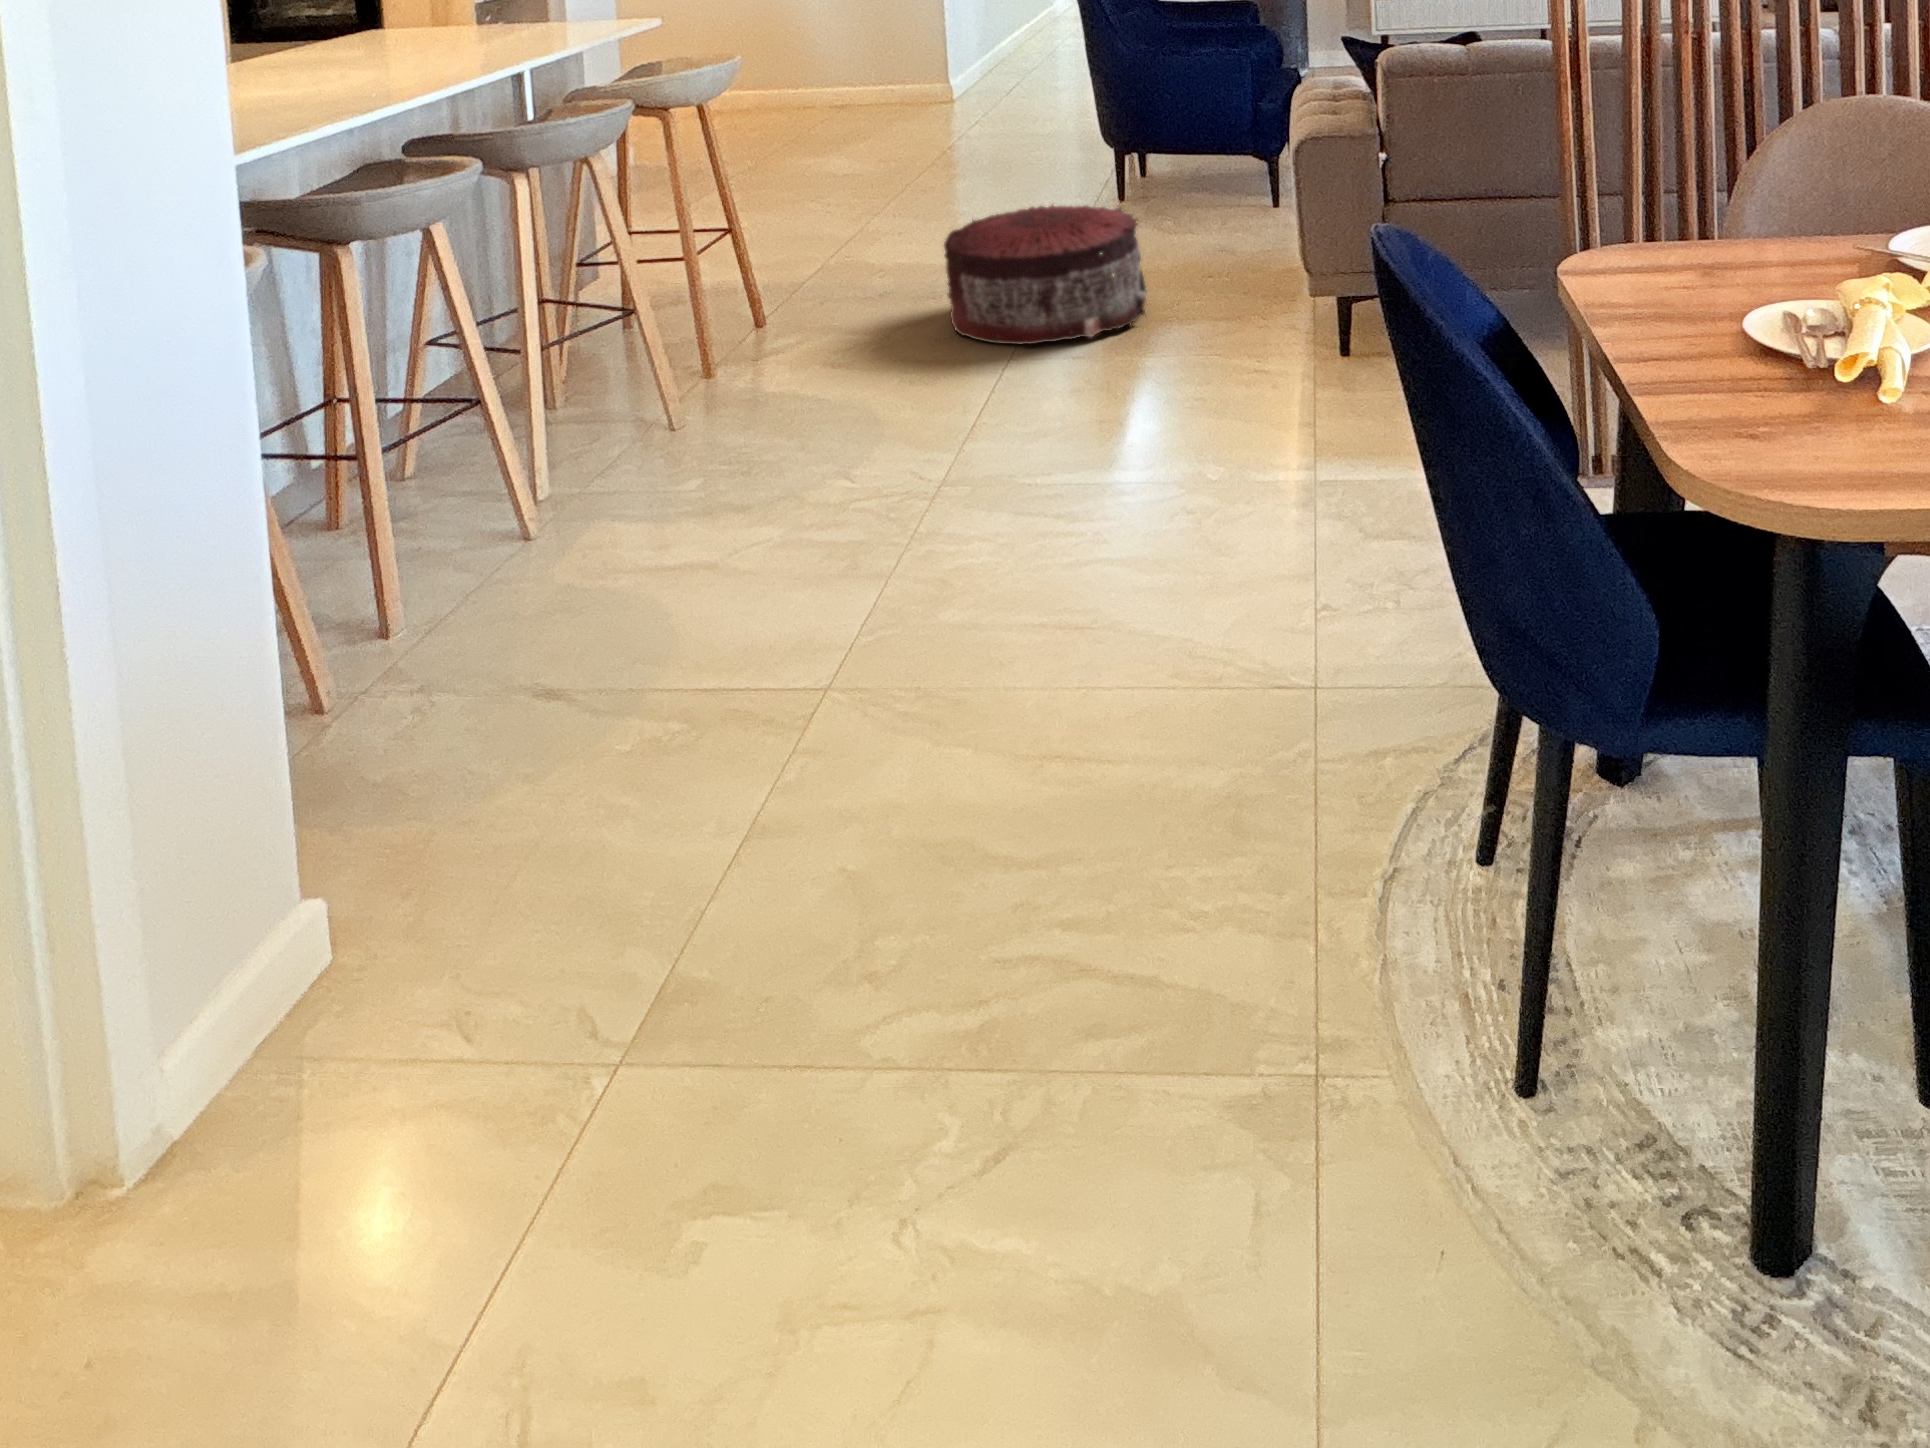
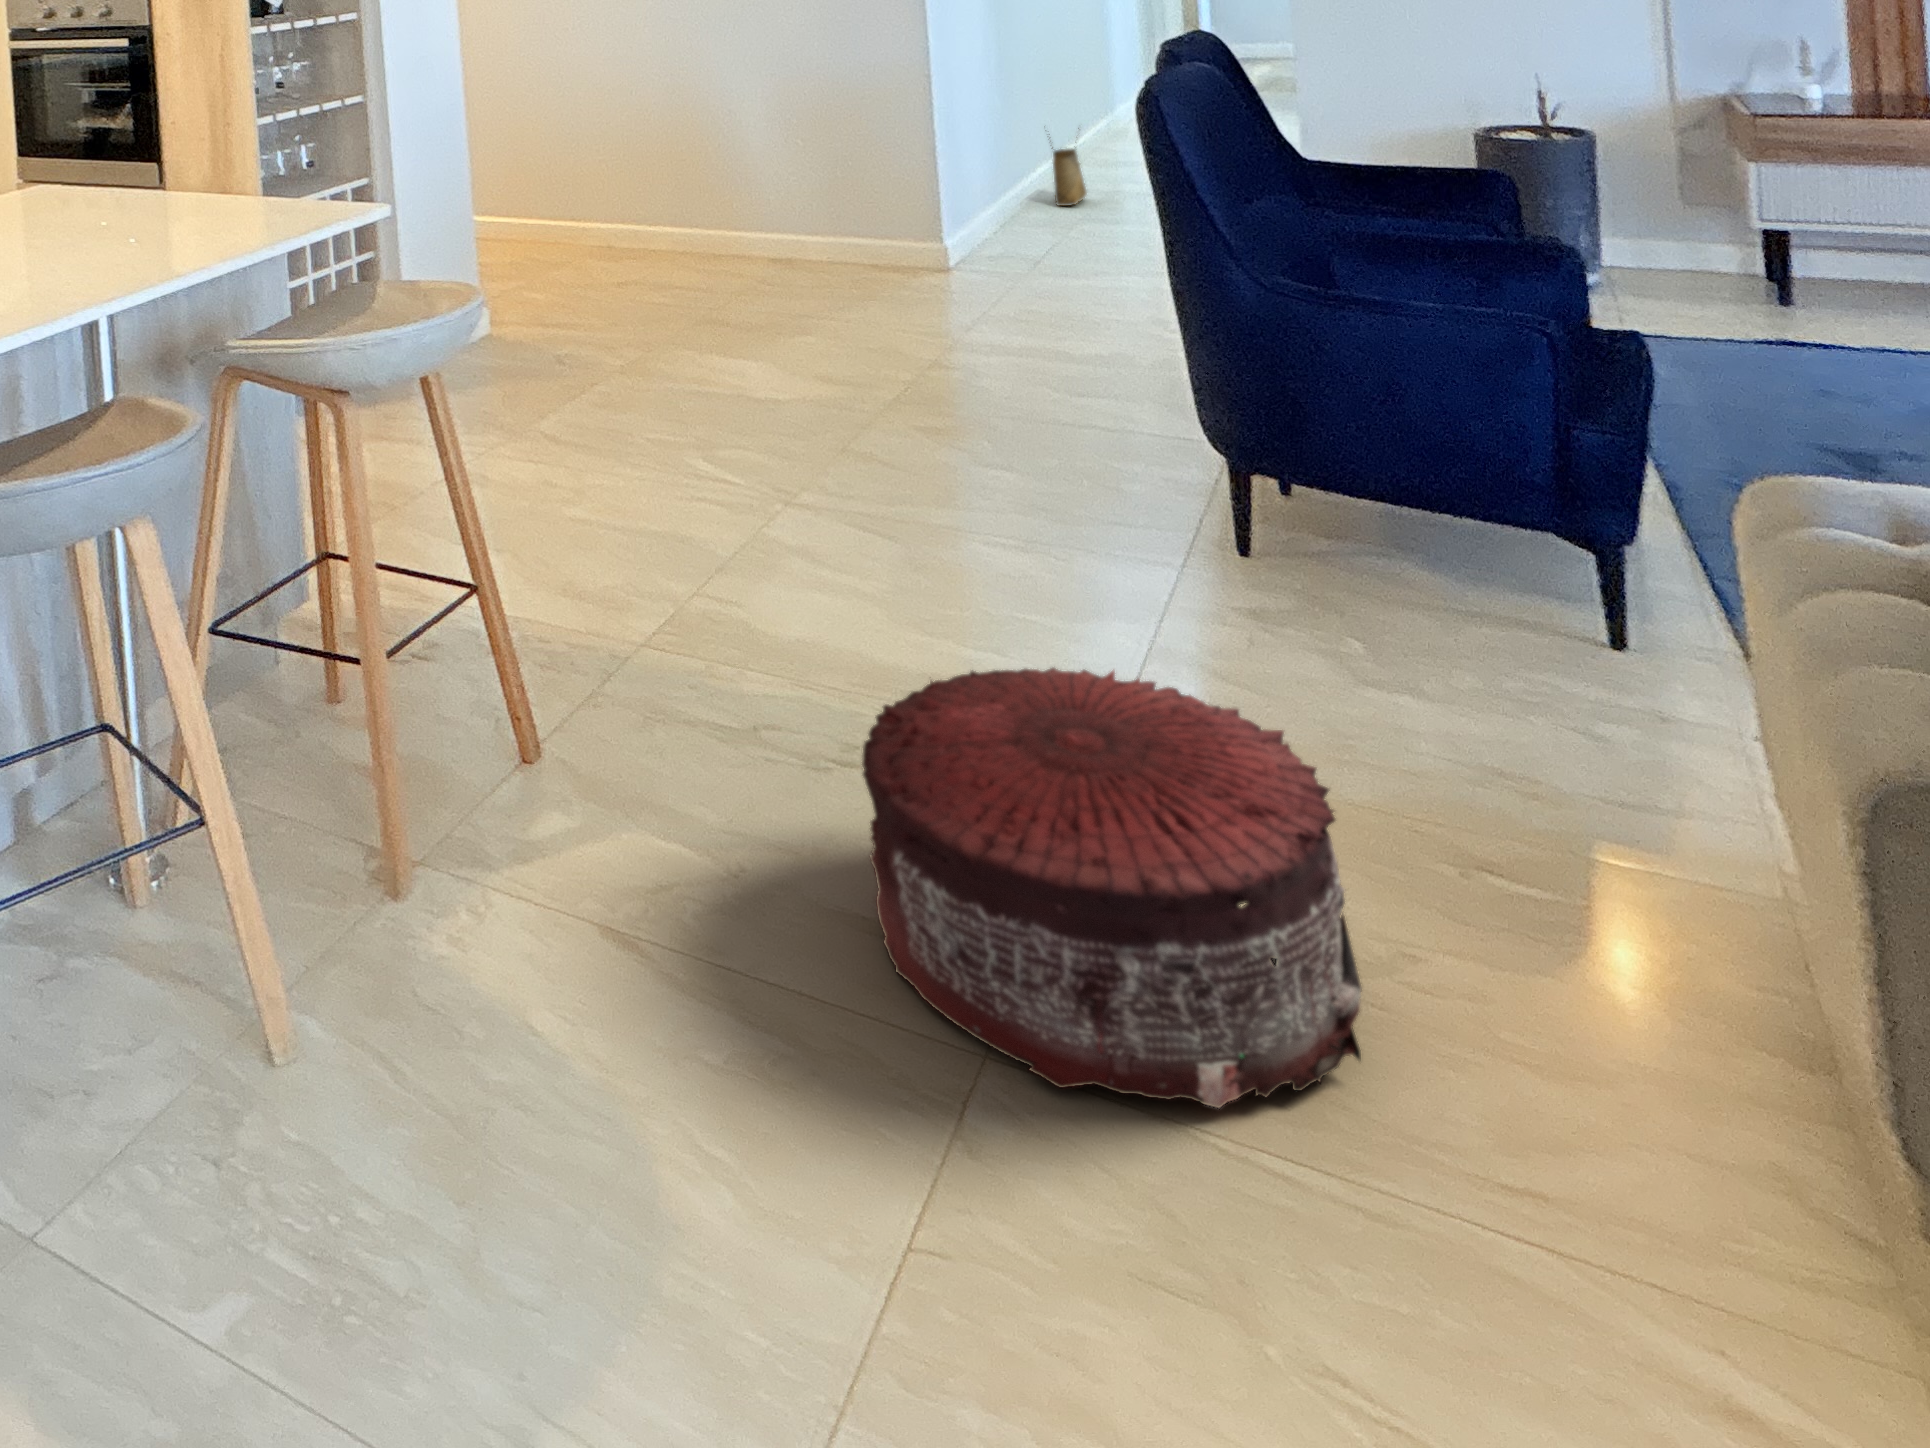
woven basket: none [1011,10,1038,69] -> present [1049,128,1087,206]

